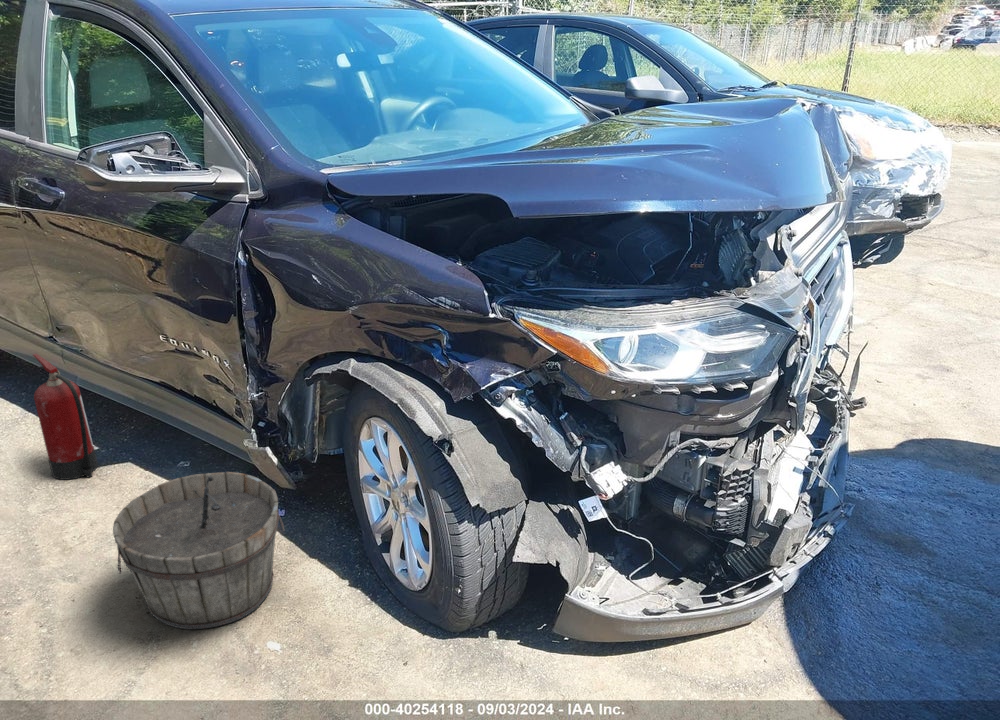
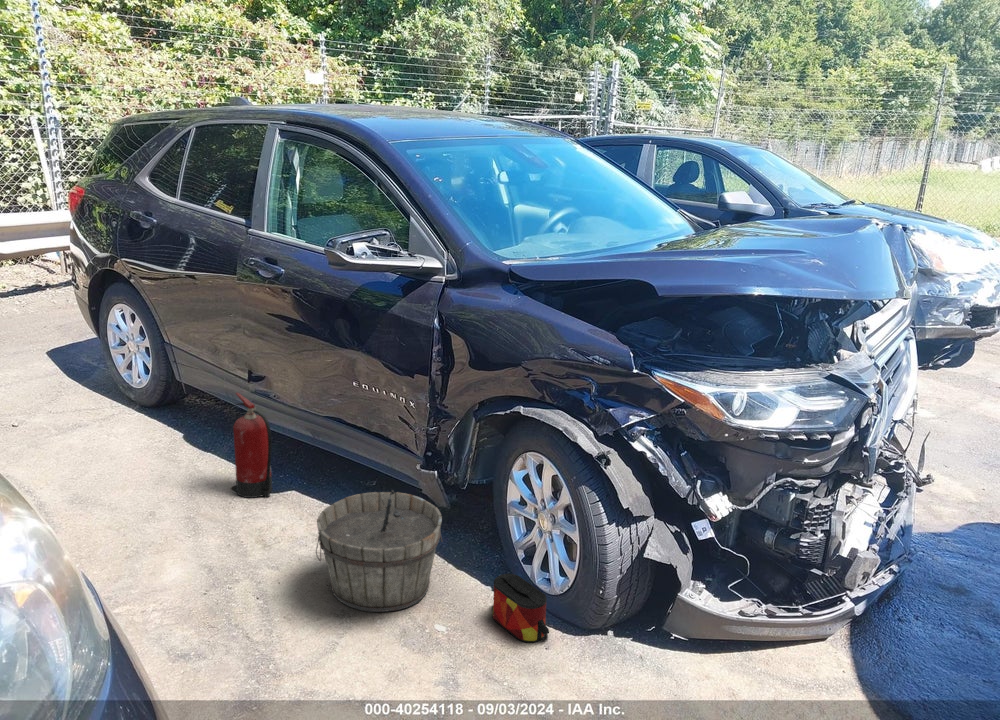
bag: none [343,569,414,656] -> present [492,574,549,643]

